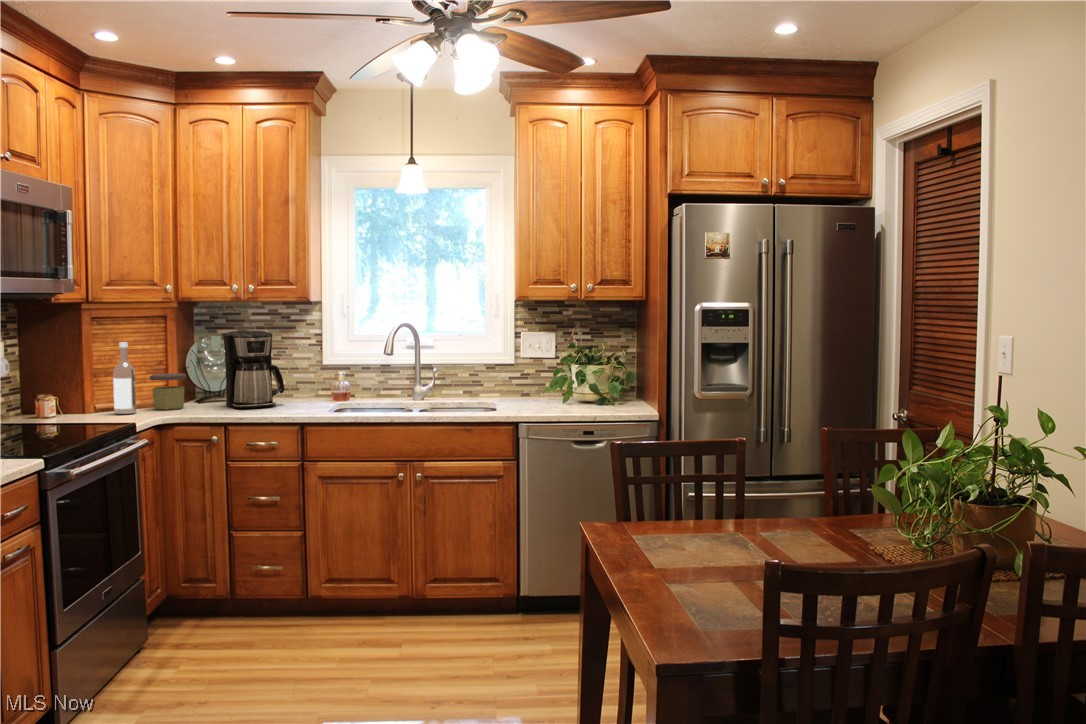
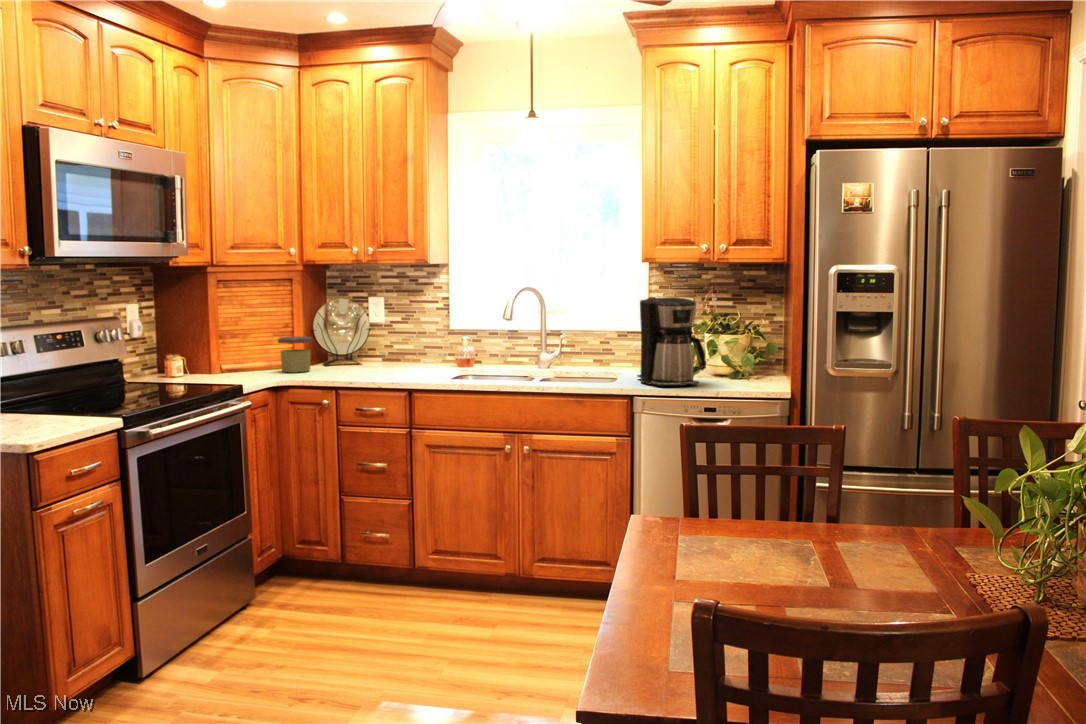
coffee maker: present [223,331,284,409] -> present [637,297,706,387]
wine bottle: present [113,342,136,414] -> none [244,305,265,376]

